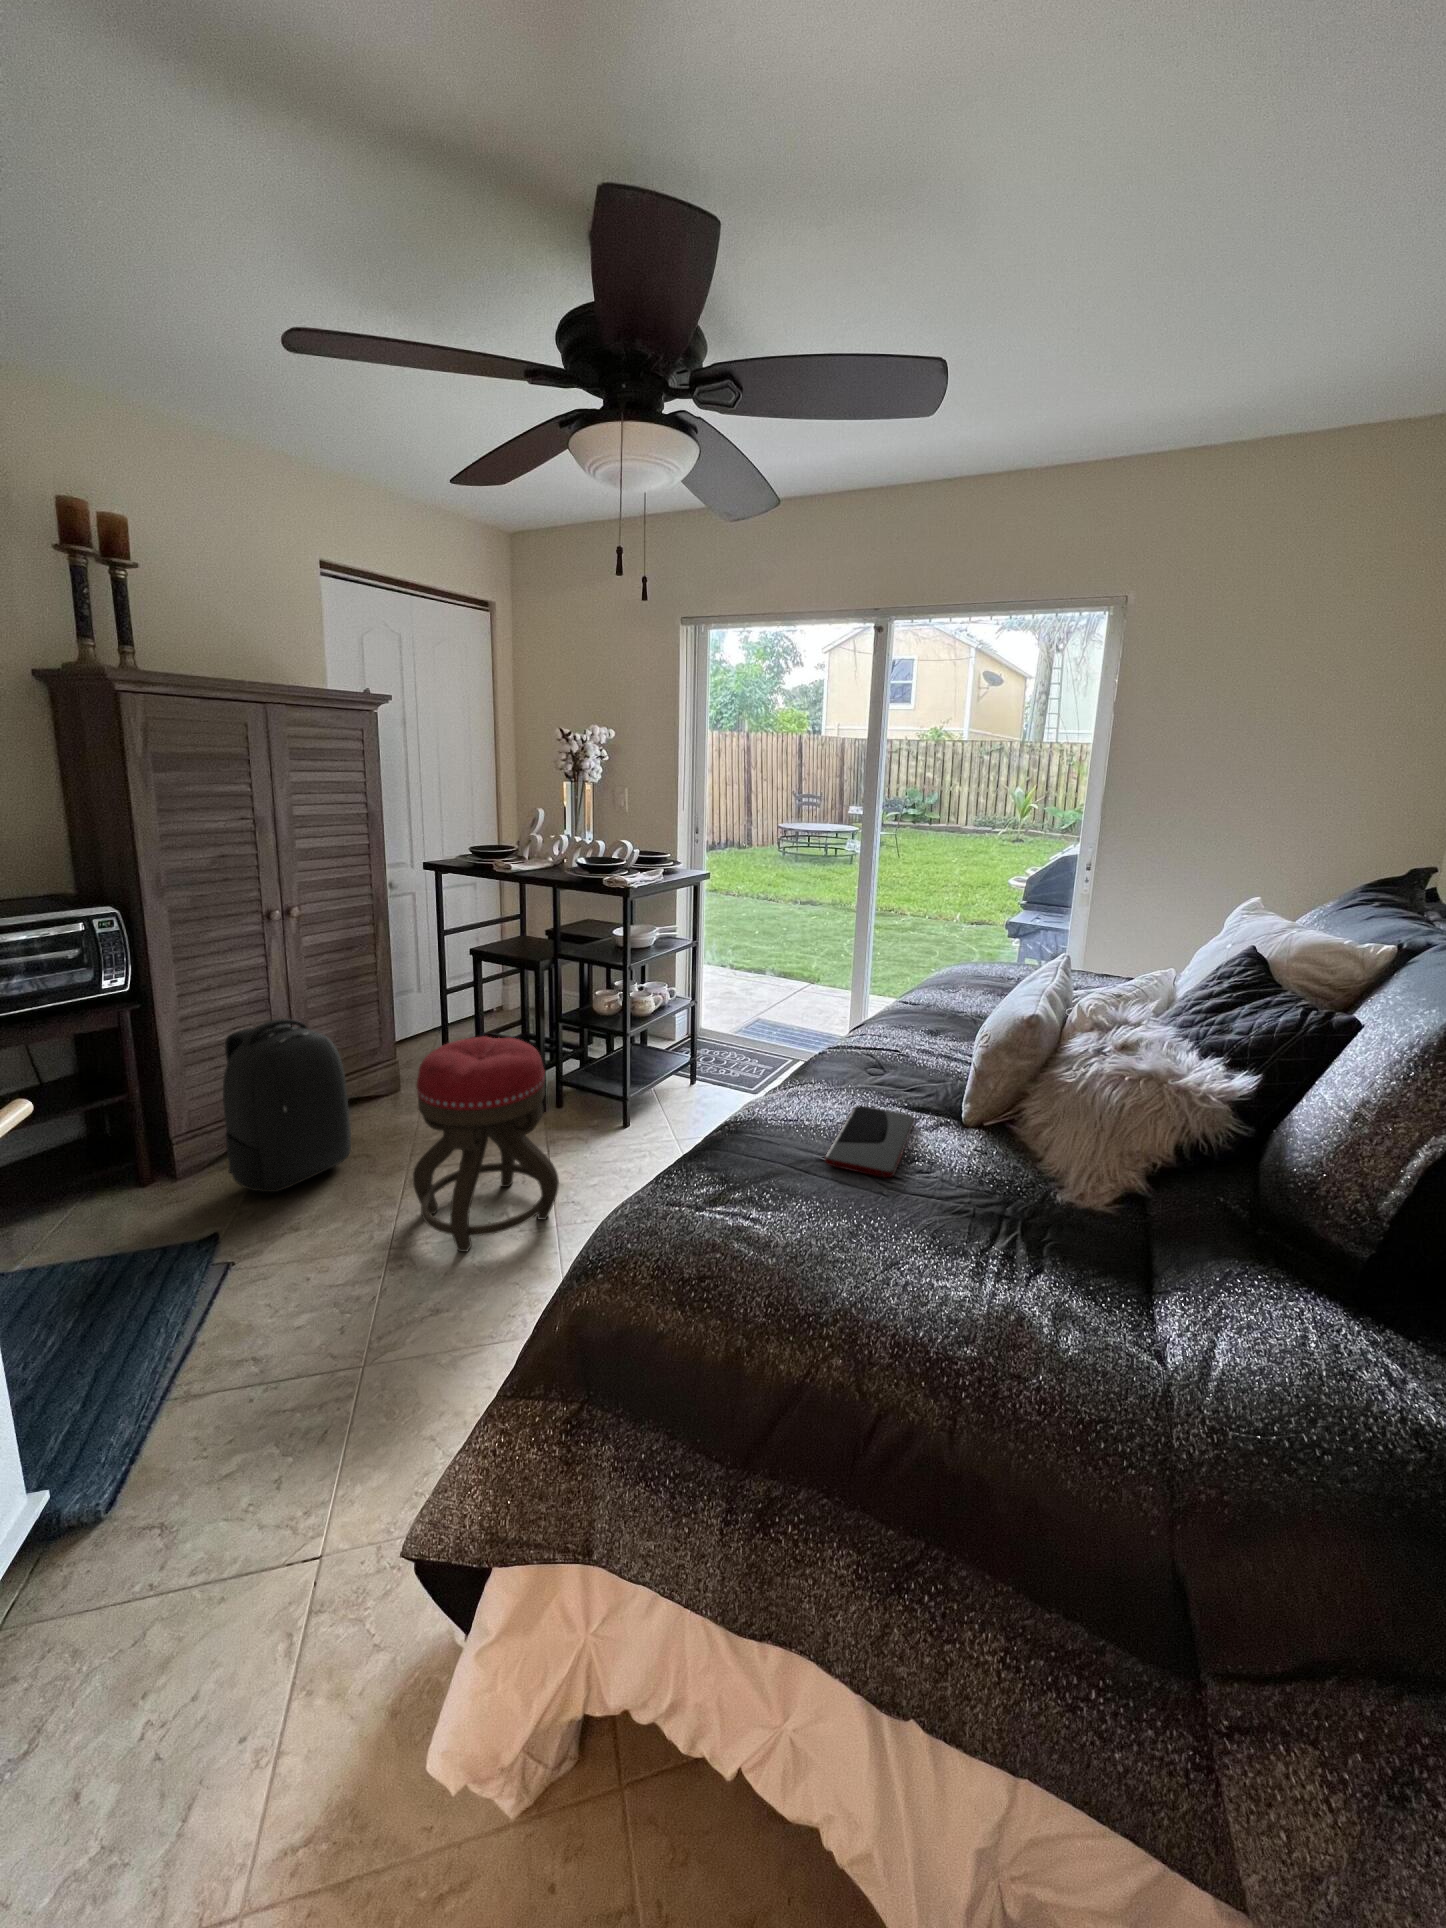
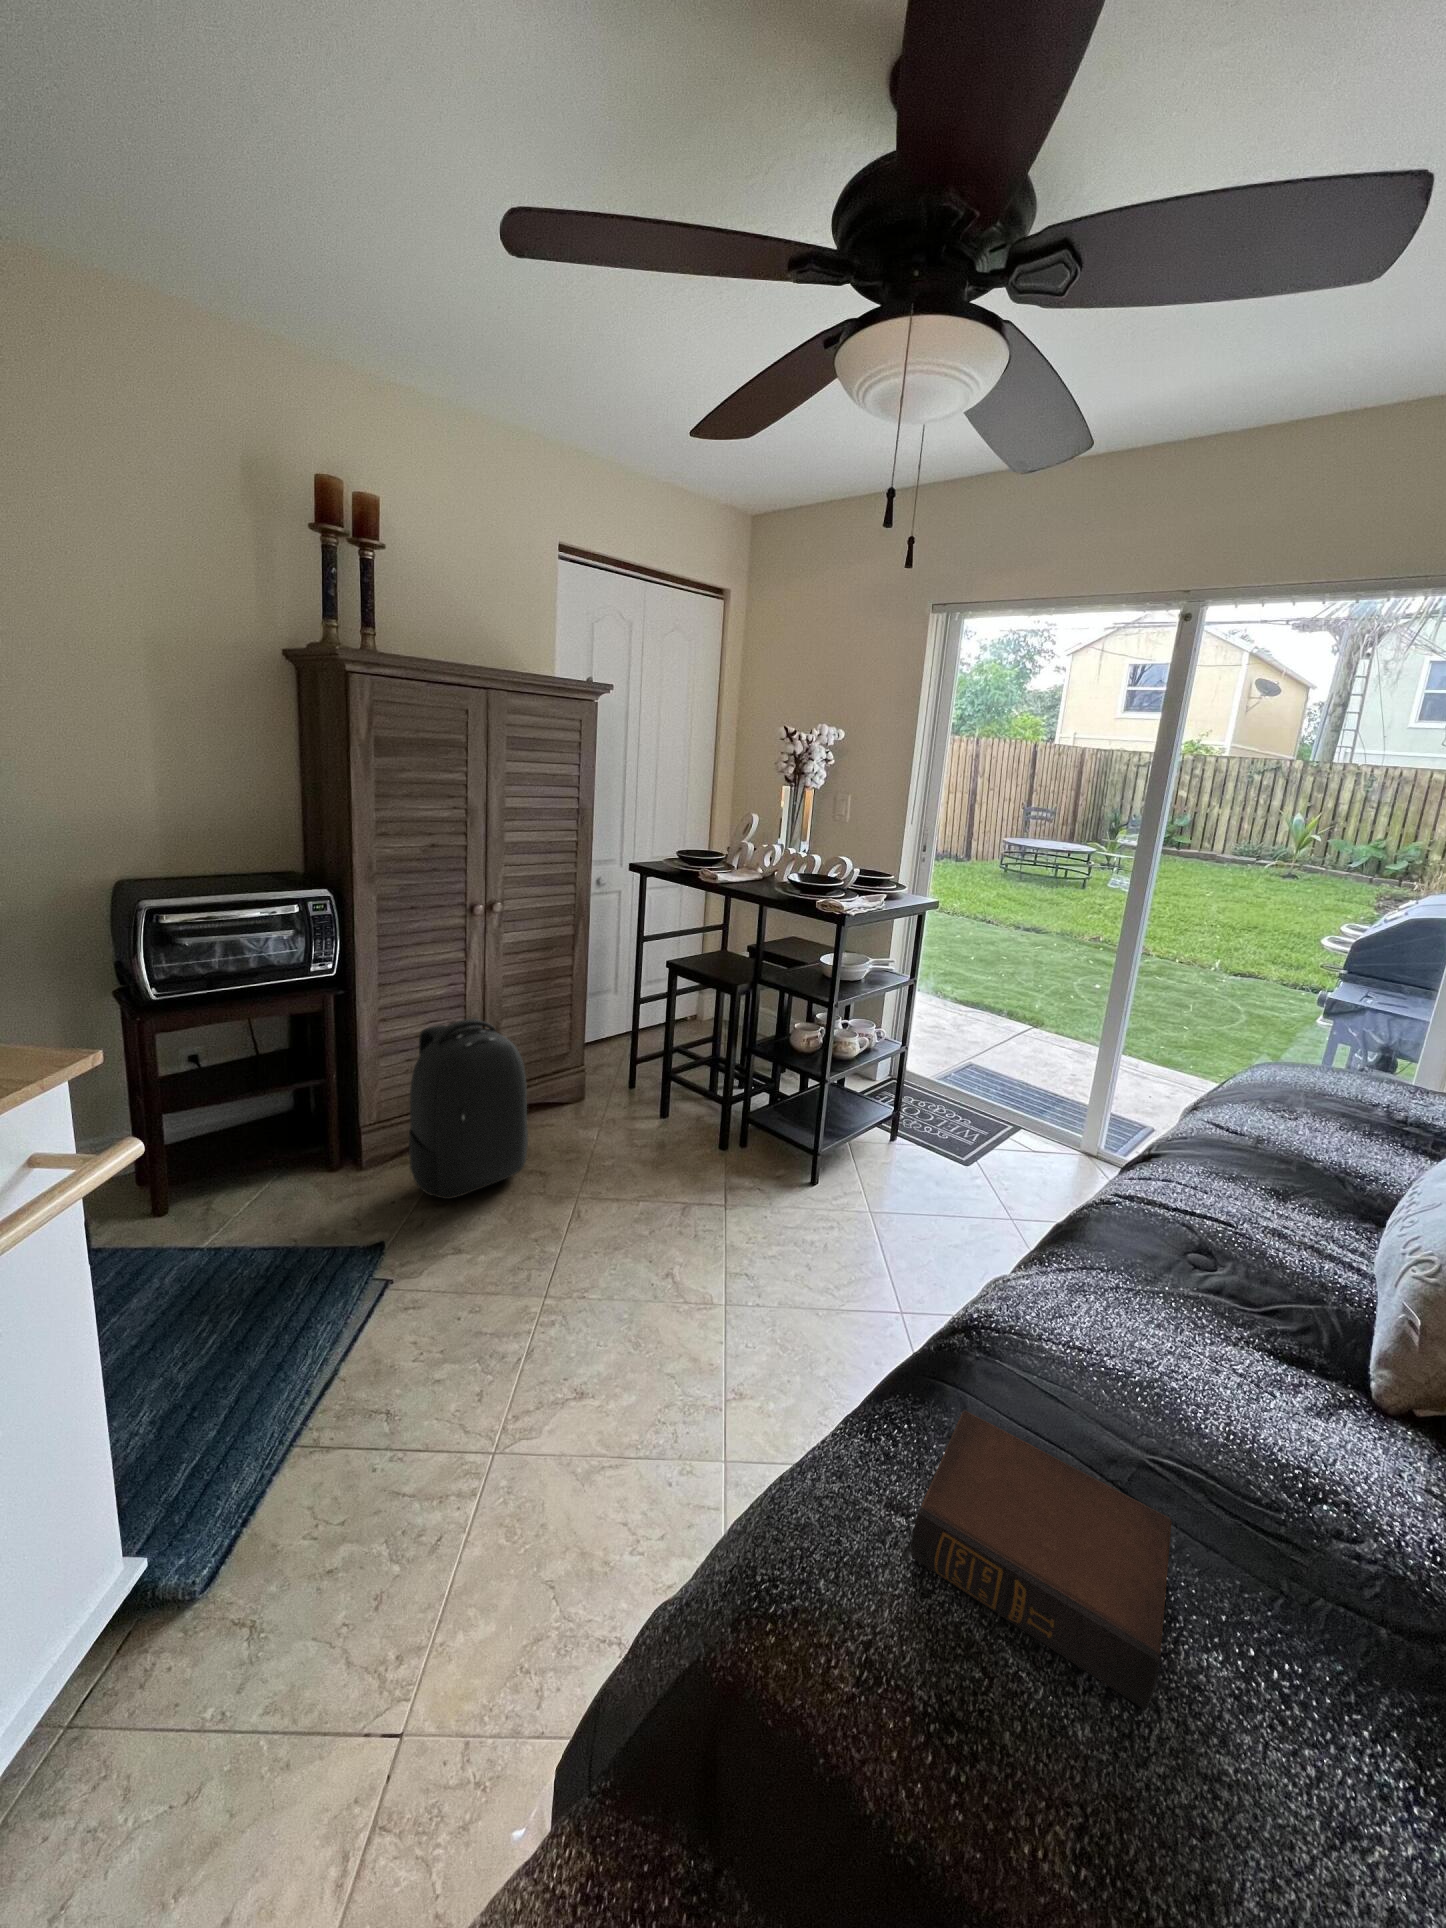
ottoman: present [413,1036,559,1252] -> none [577,1072,730,1320]
smartphone: present [824,1106,915,1177] -> none [1145,1338,1290,1548]
book: none [683,1145,828,1241] -> present [911,1411,1172,1709]

